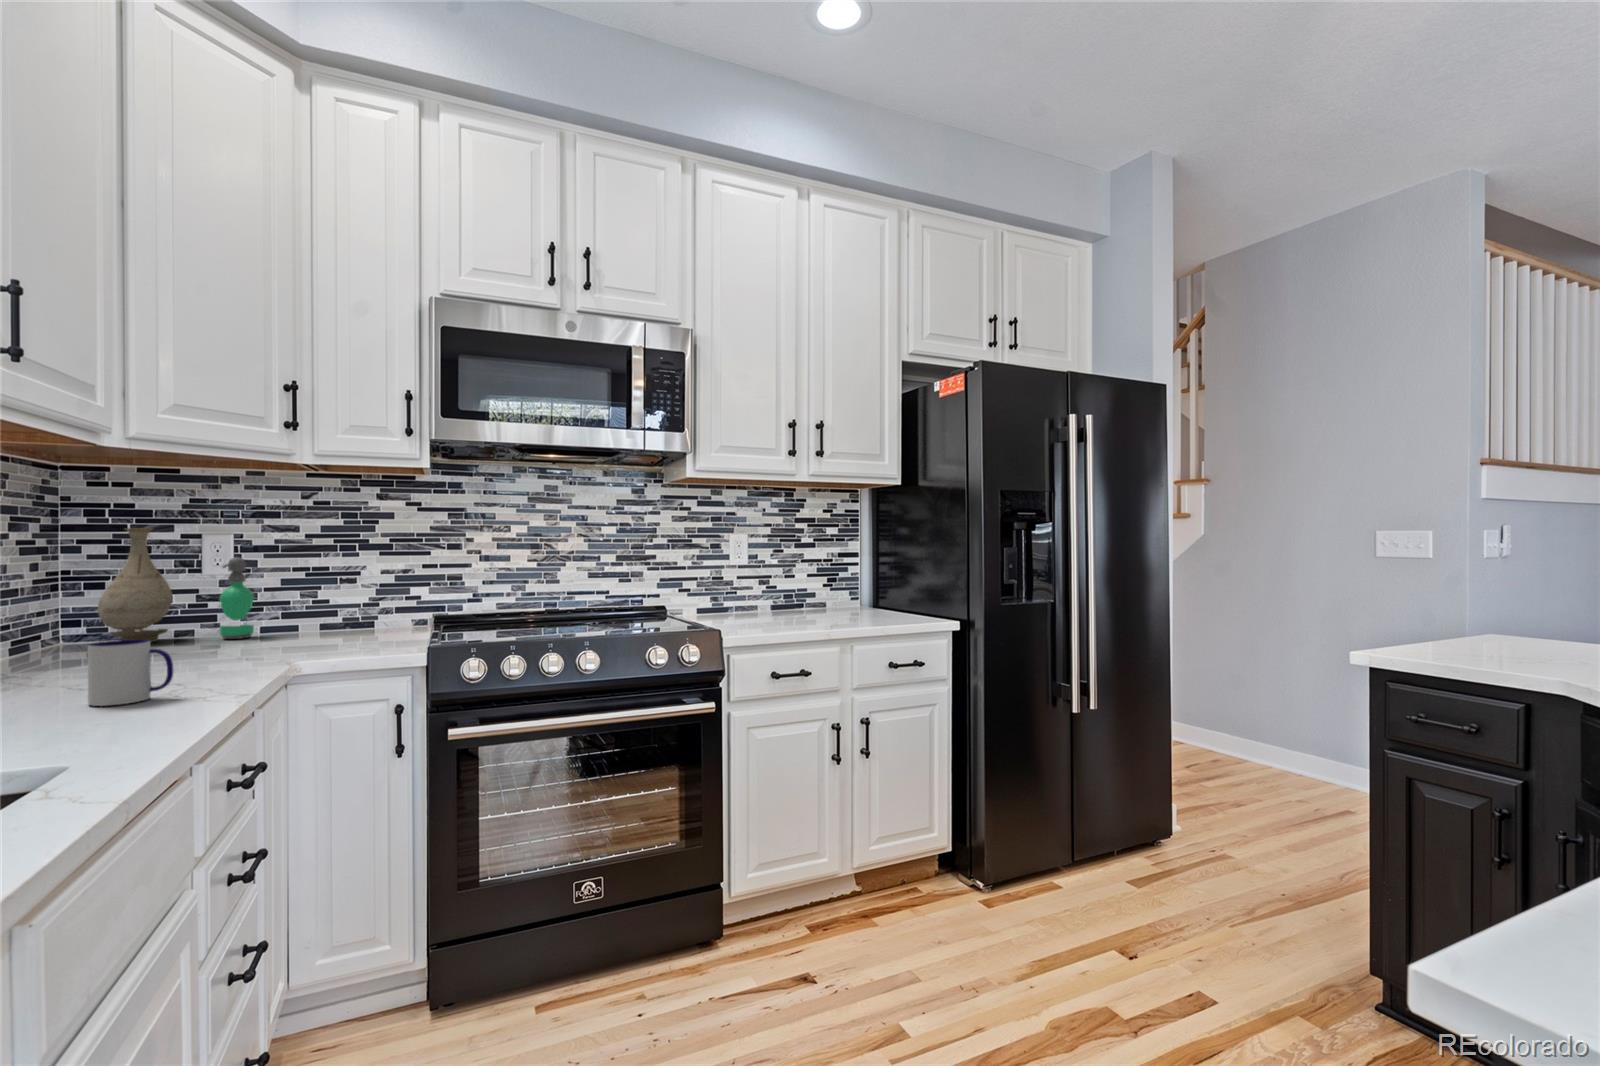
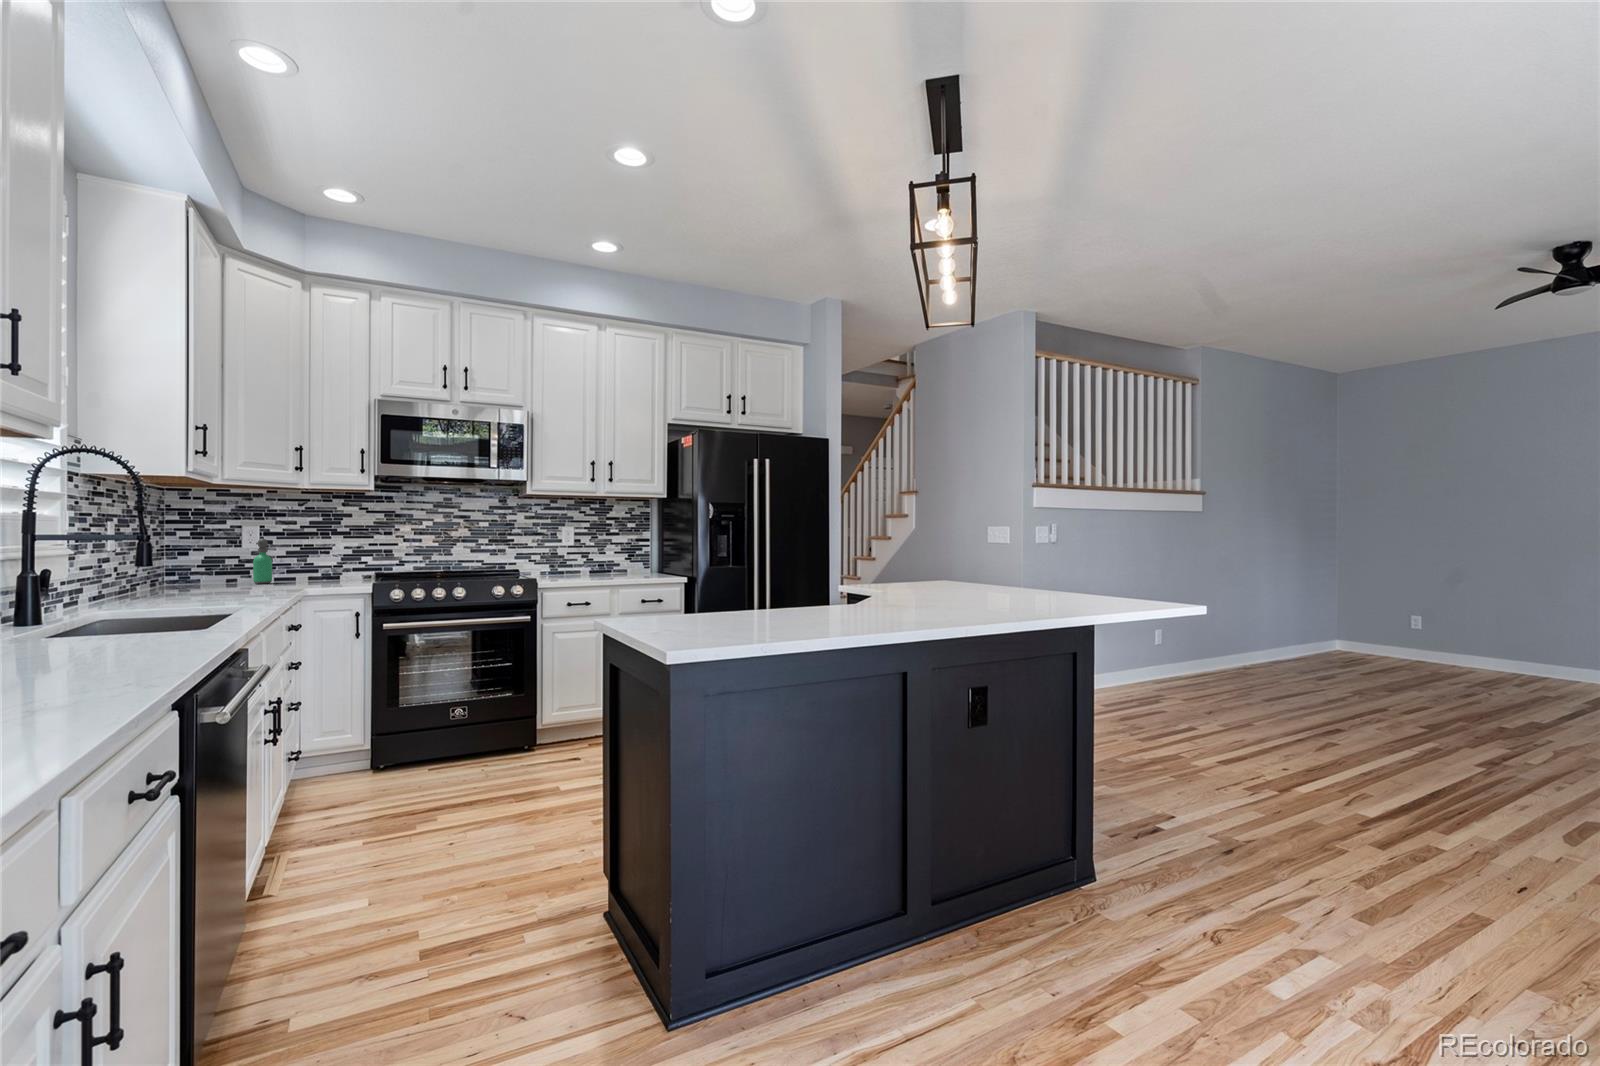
vase: present [98,528,172,642] -> none [187,522,230,585]
mug: present [88,640,173,706] -> none [223,573,259,600]

